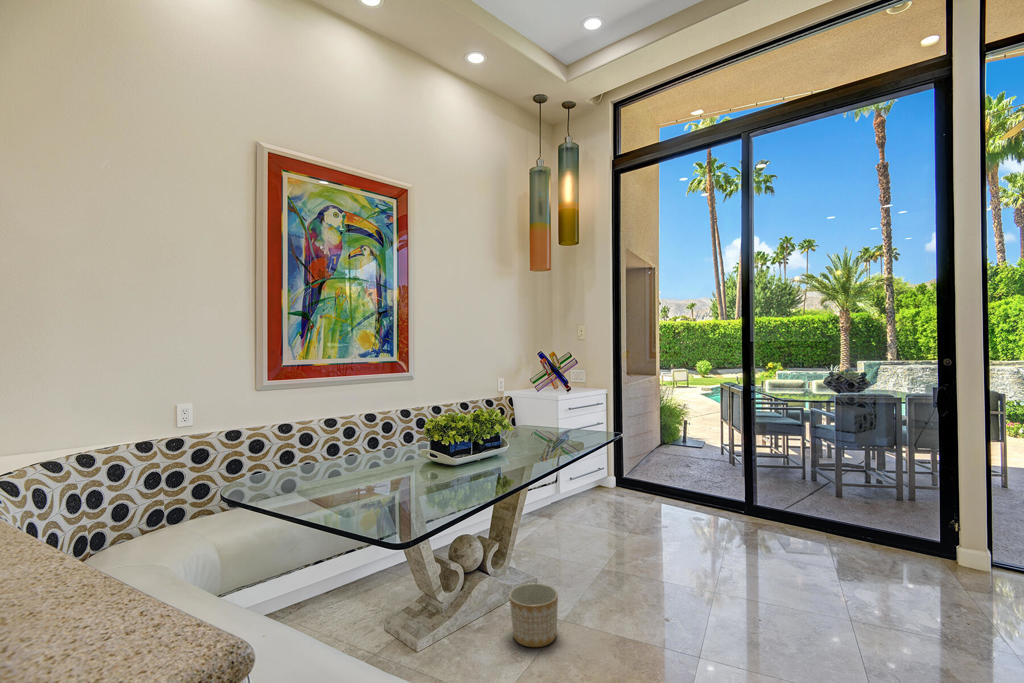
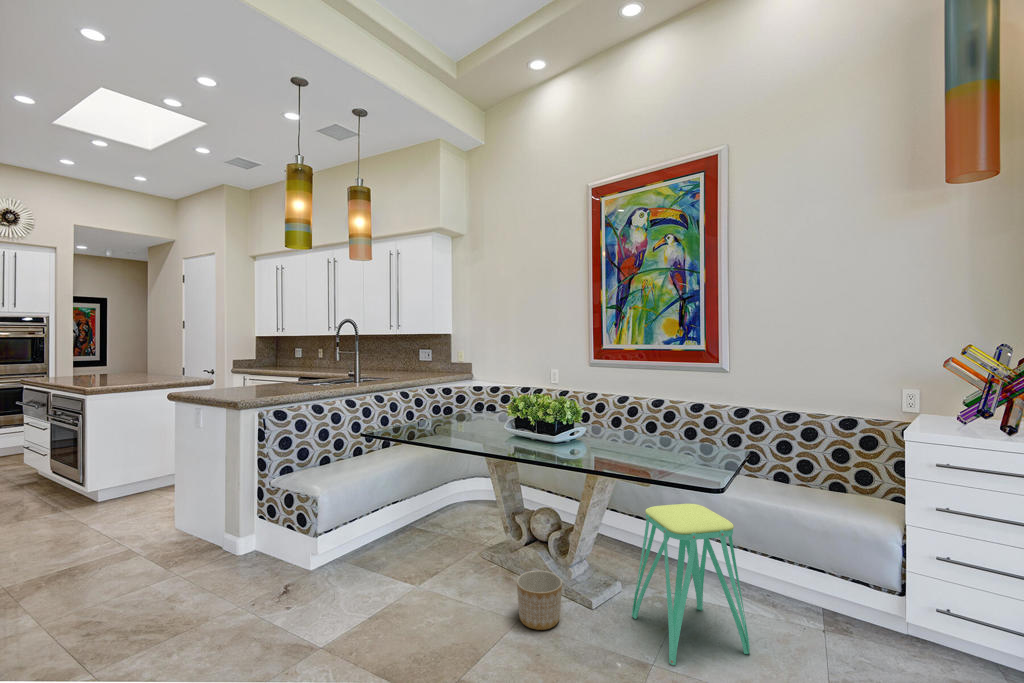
stool: none [527,472,603,590] -> present [632,504,750,665]

